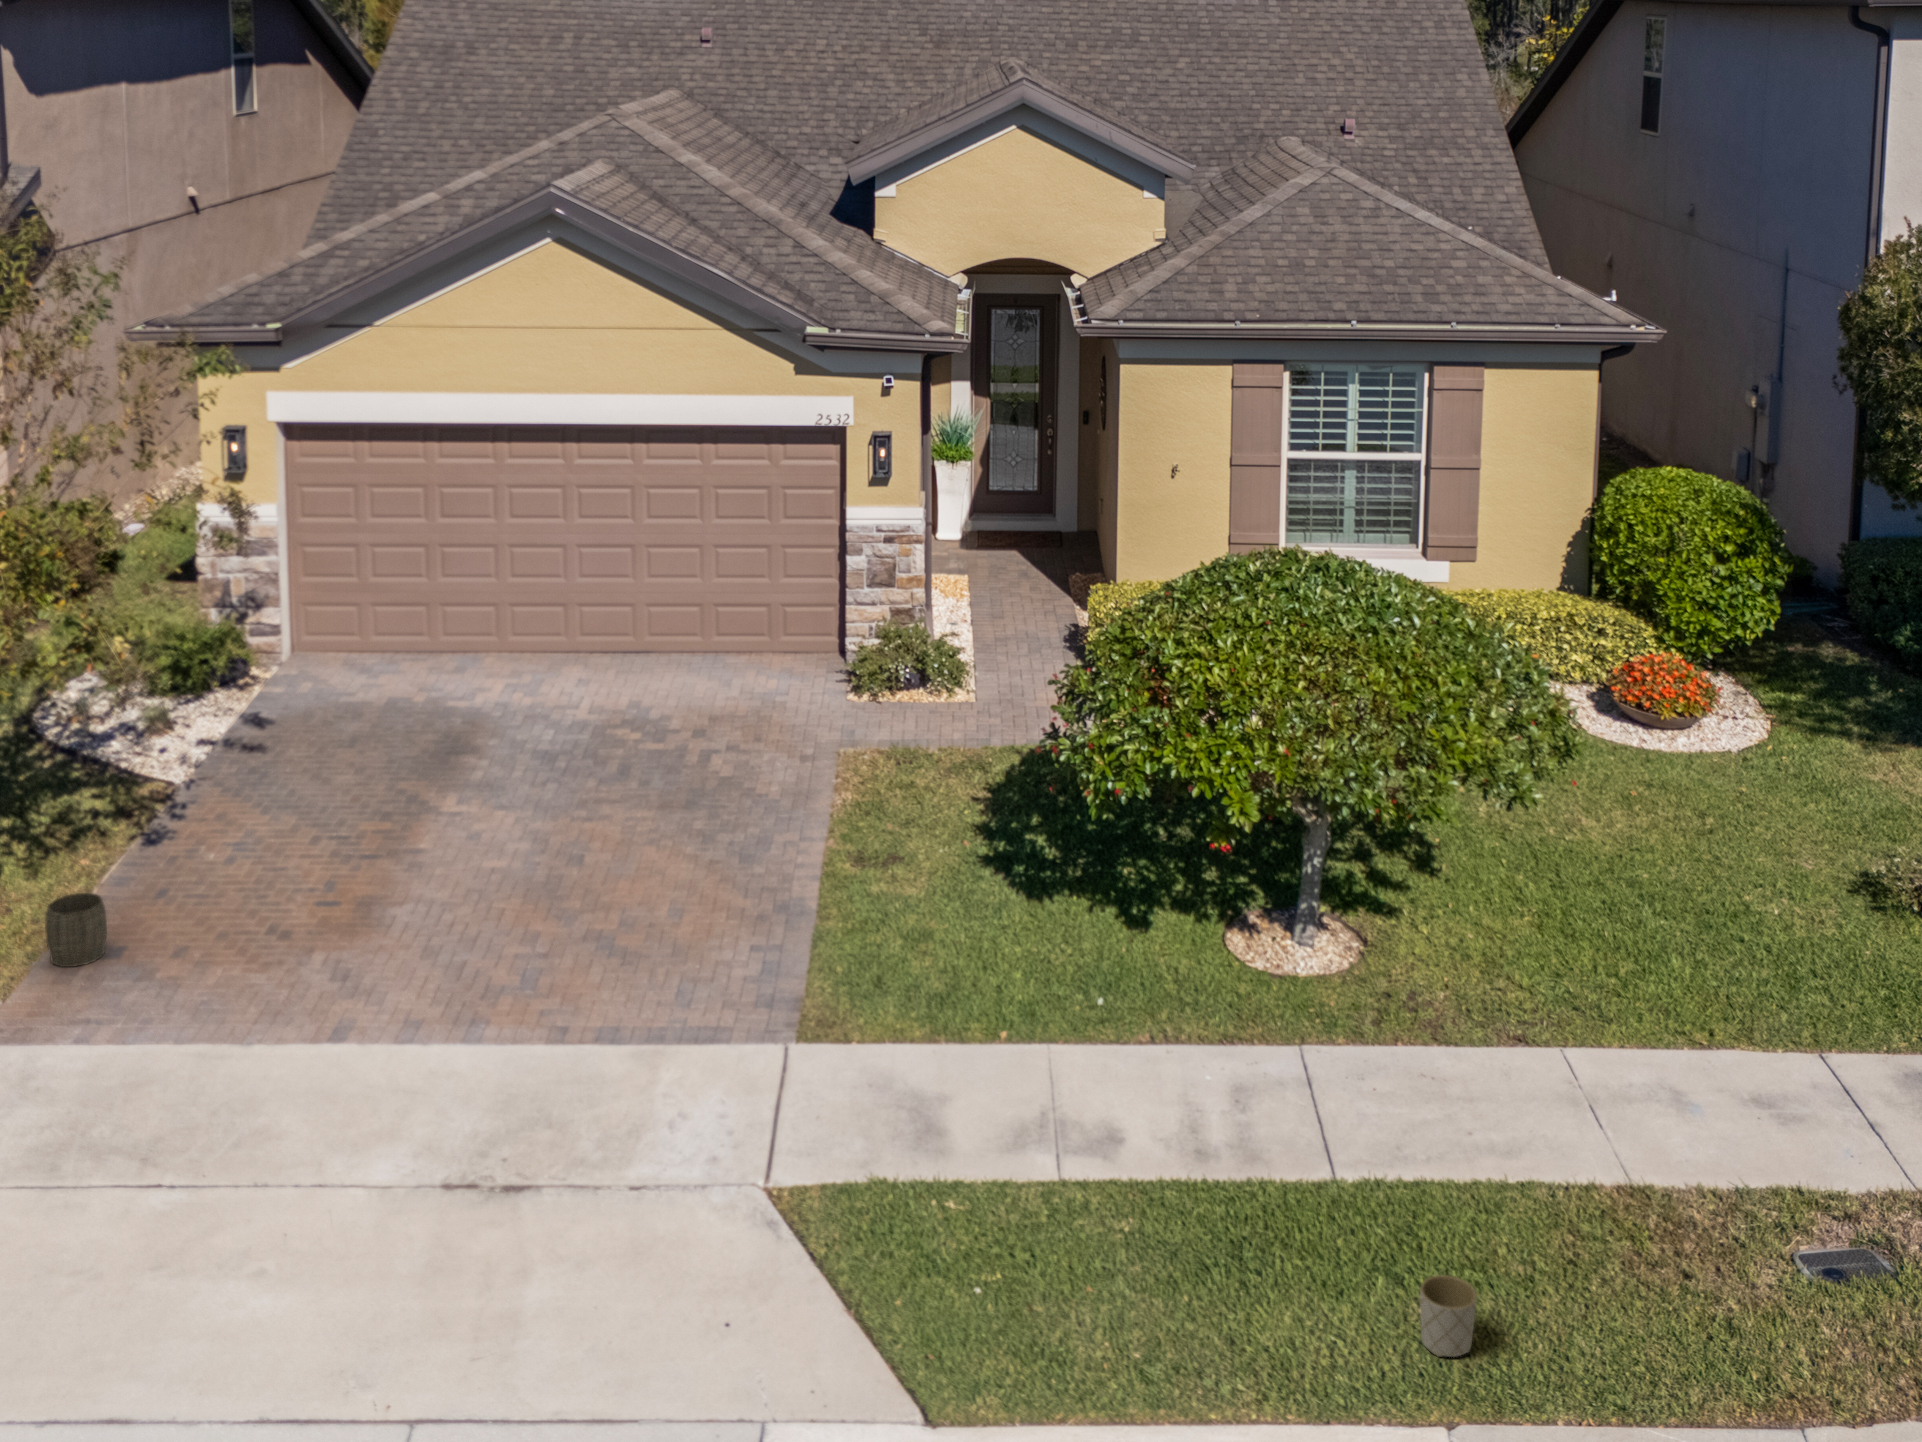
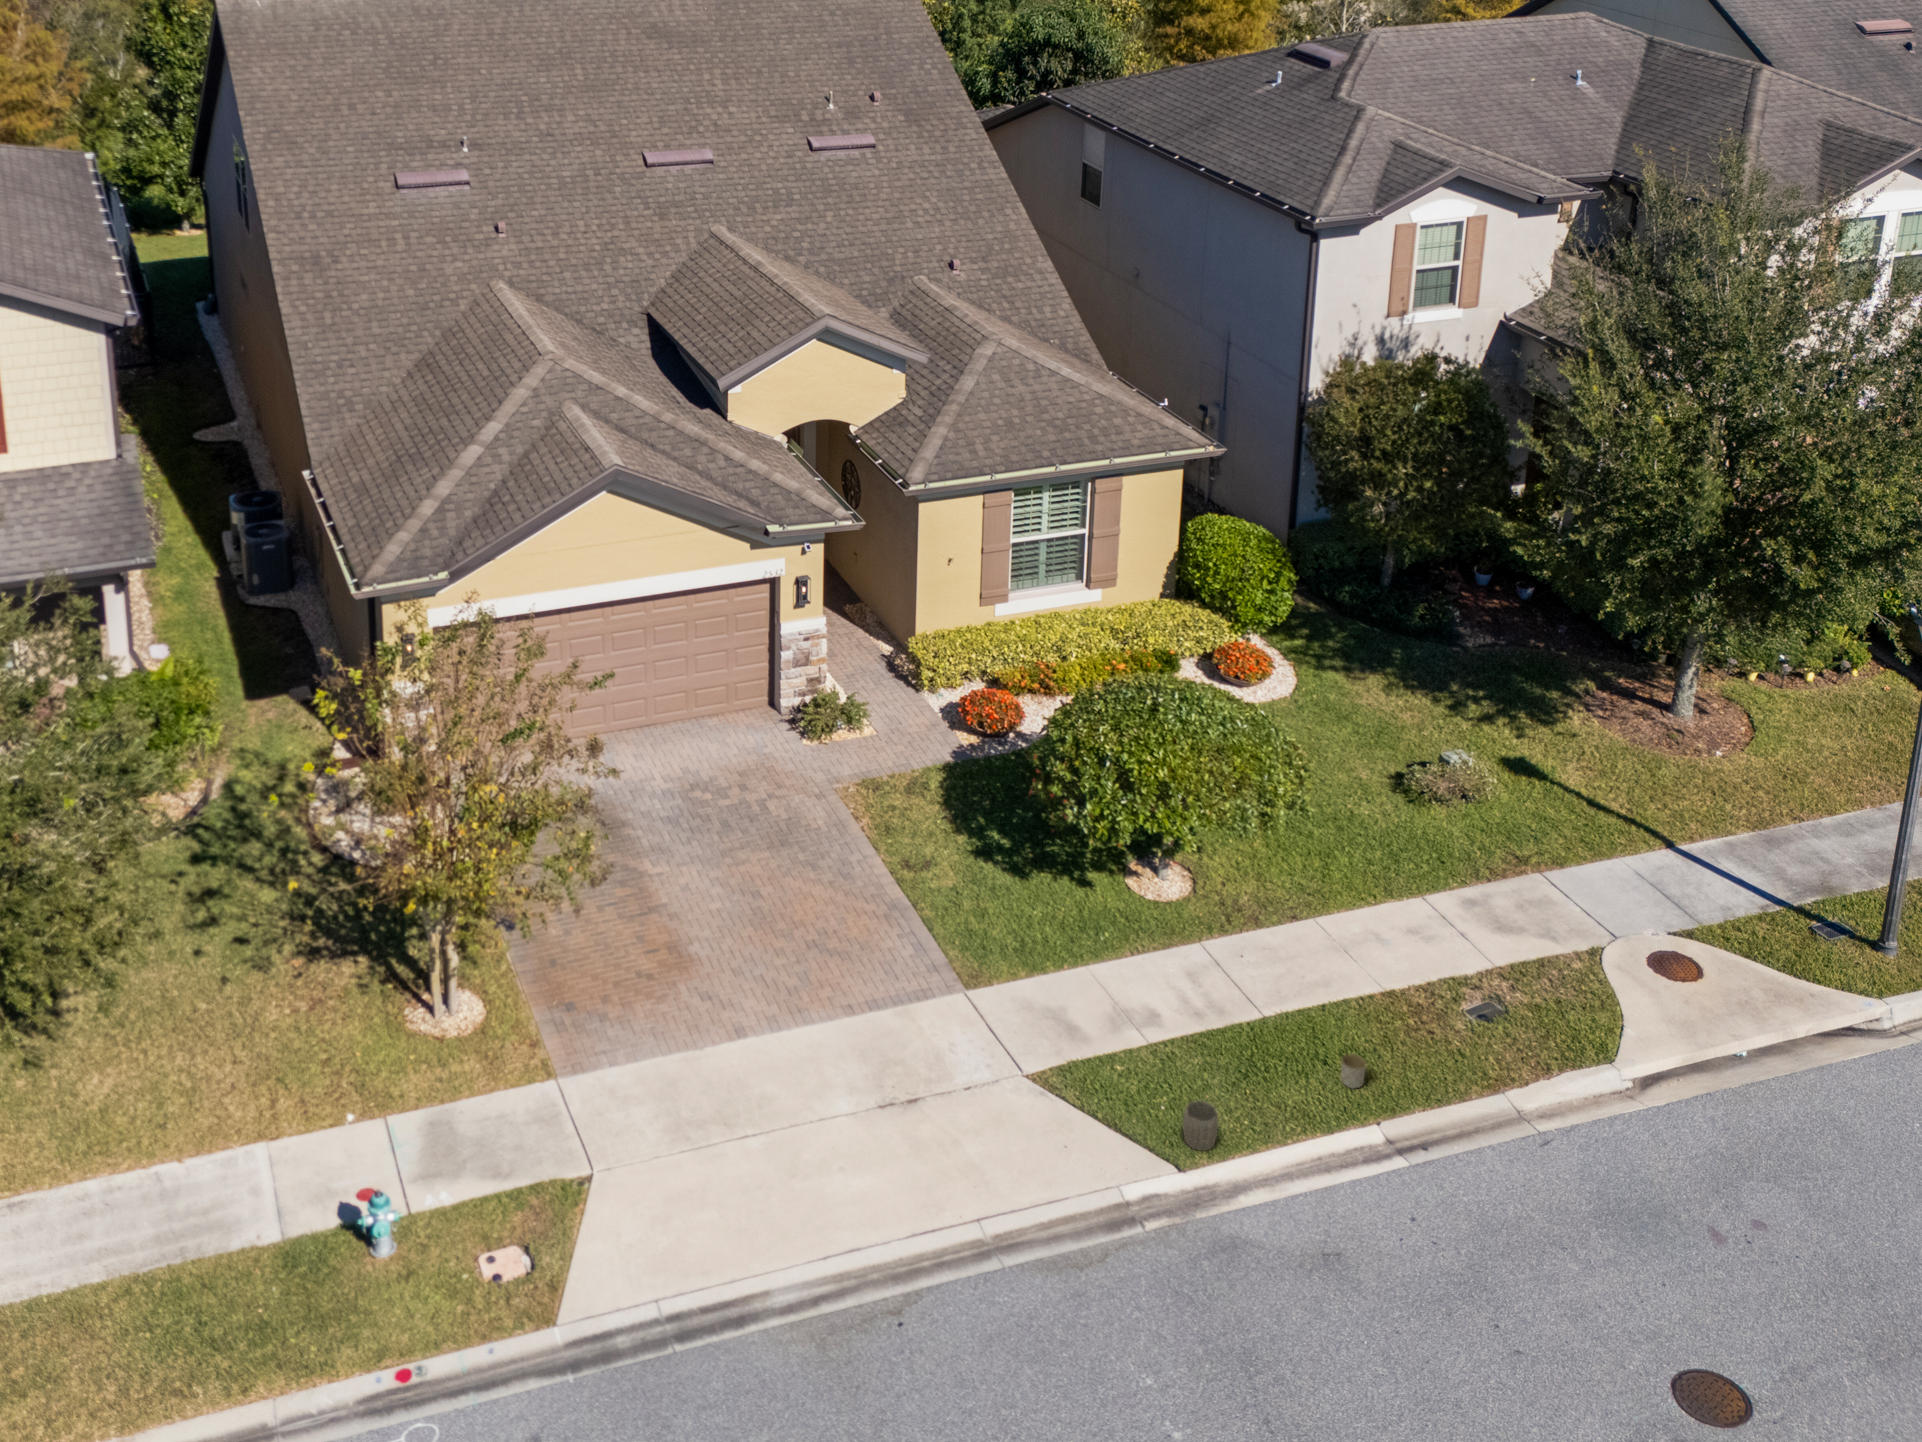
woven basket: present [45,893,107,967] -> present [1183,1101,1219,1151]

